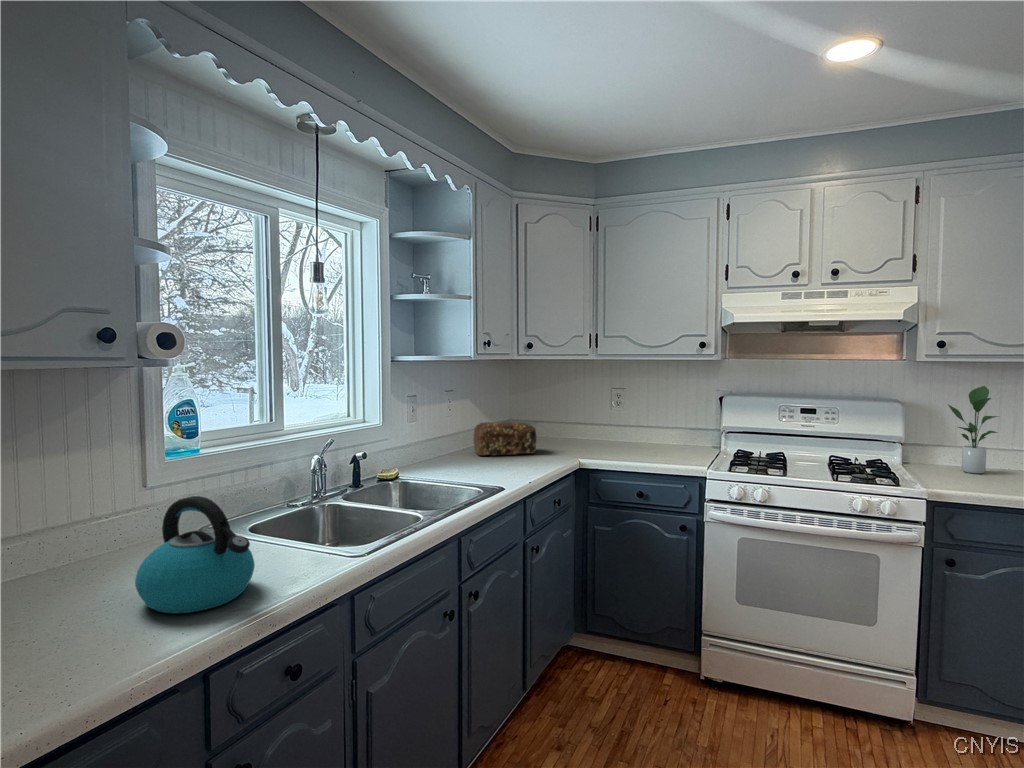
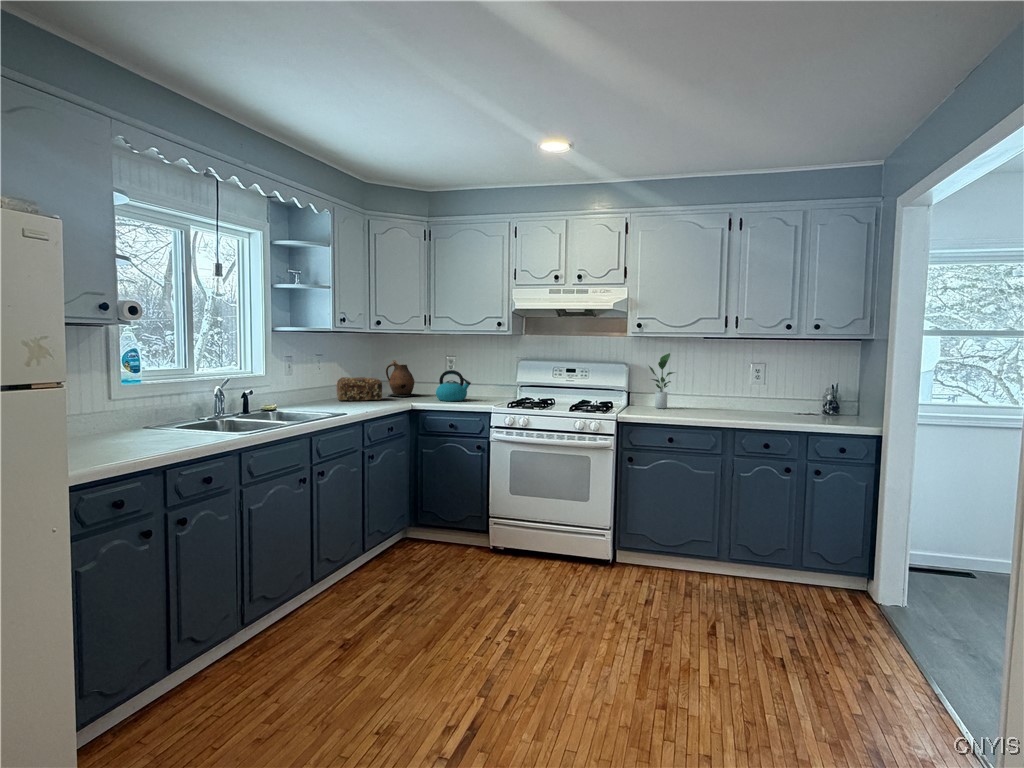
ceramic pitcher: none [534,395,581,447] -> present [386,360,420,397]
kettle: present [135,496,255,613] -> present [436,370,471,401]

